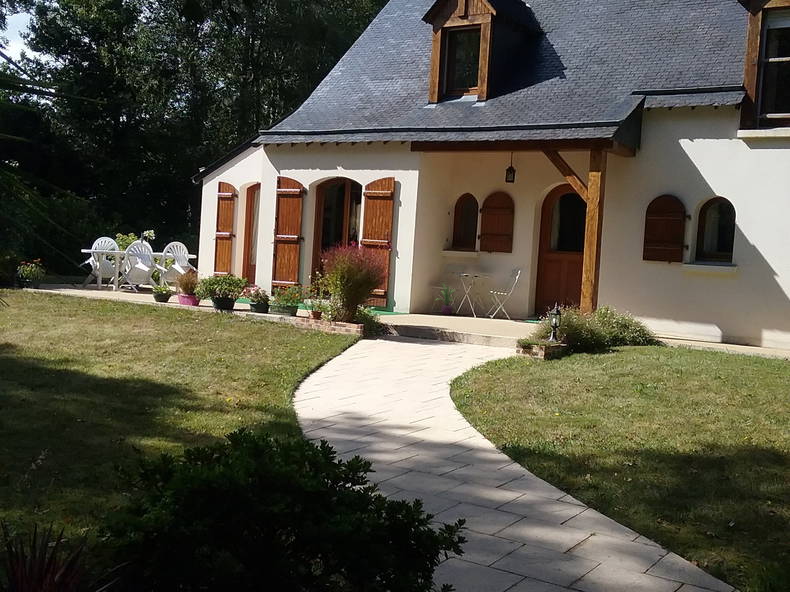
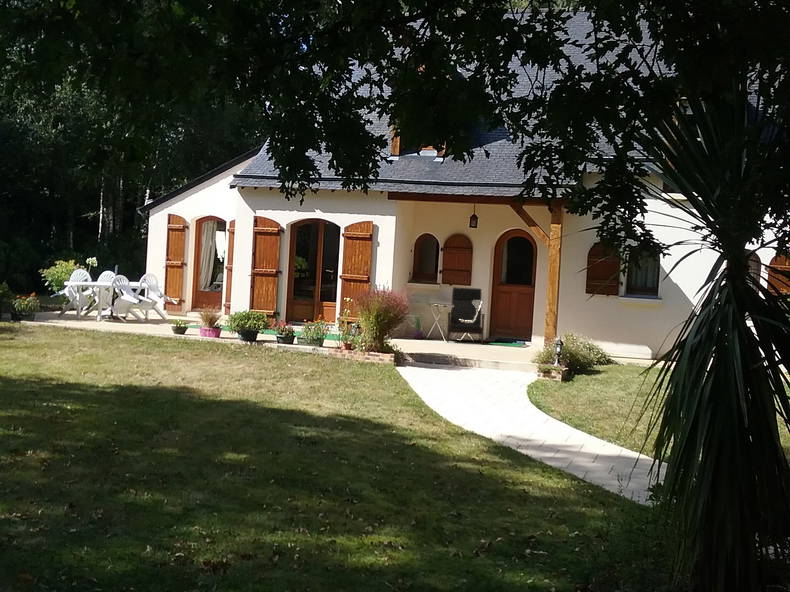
lounge chair: none [473,255,524,322] -> present [447,287,485,344]

